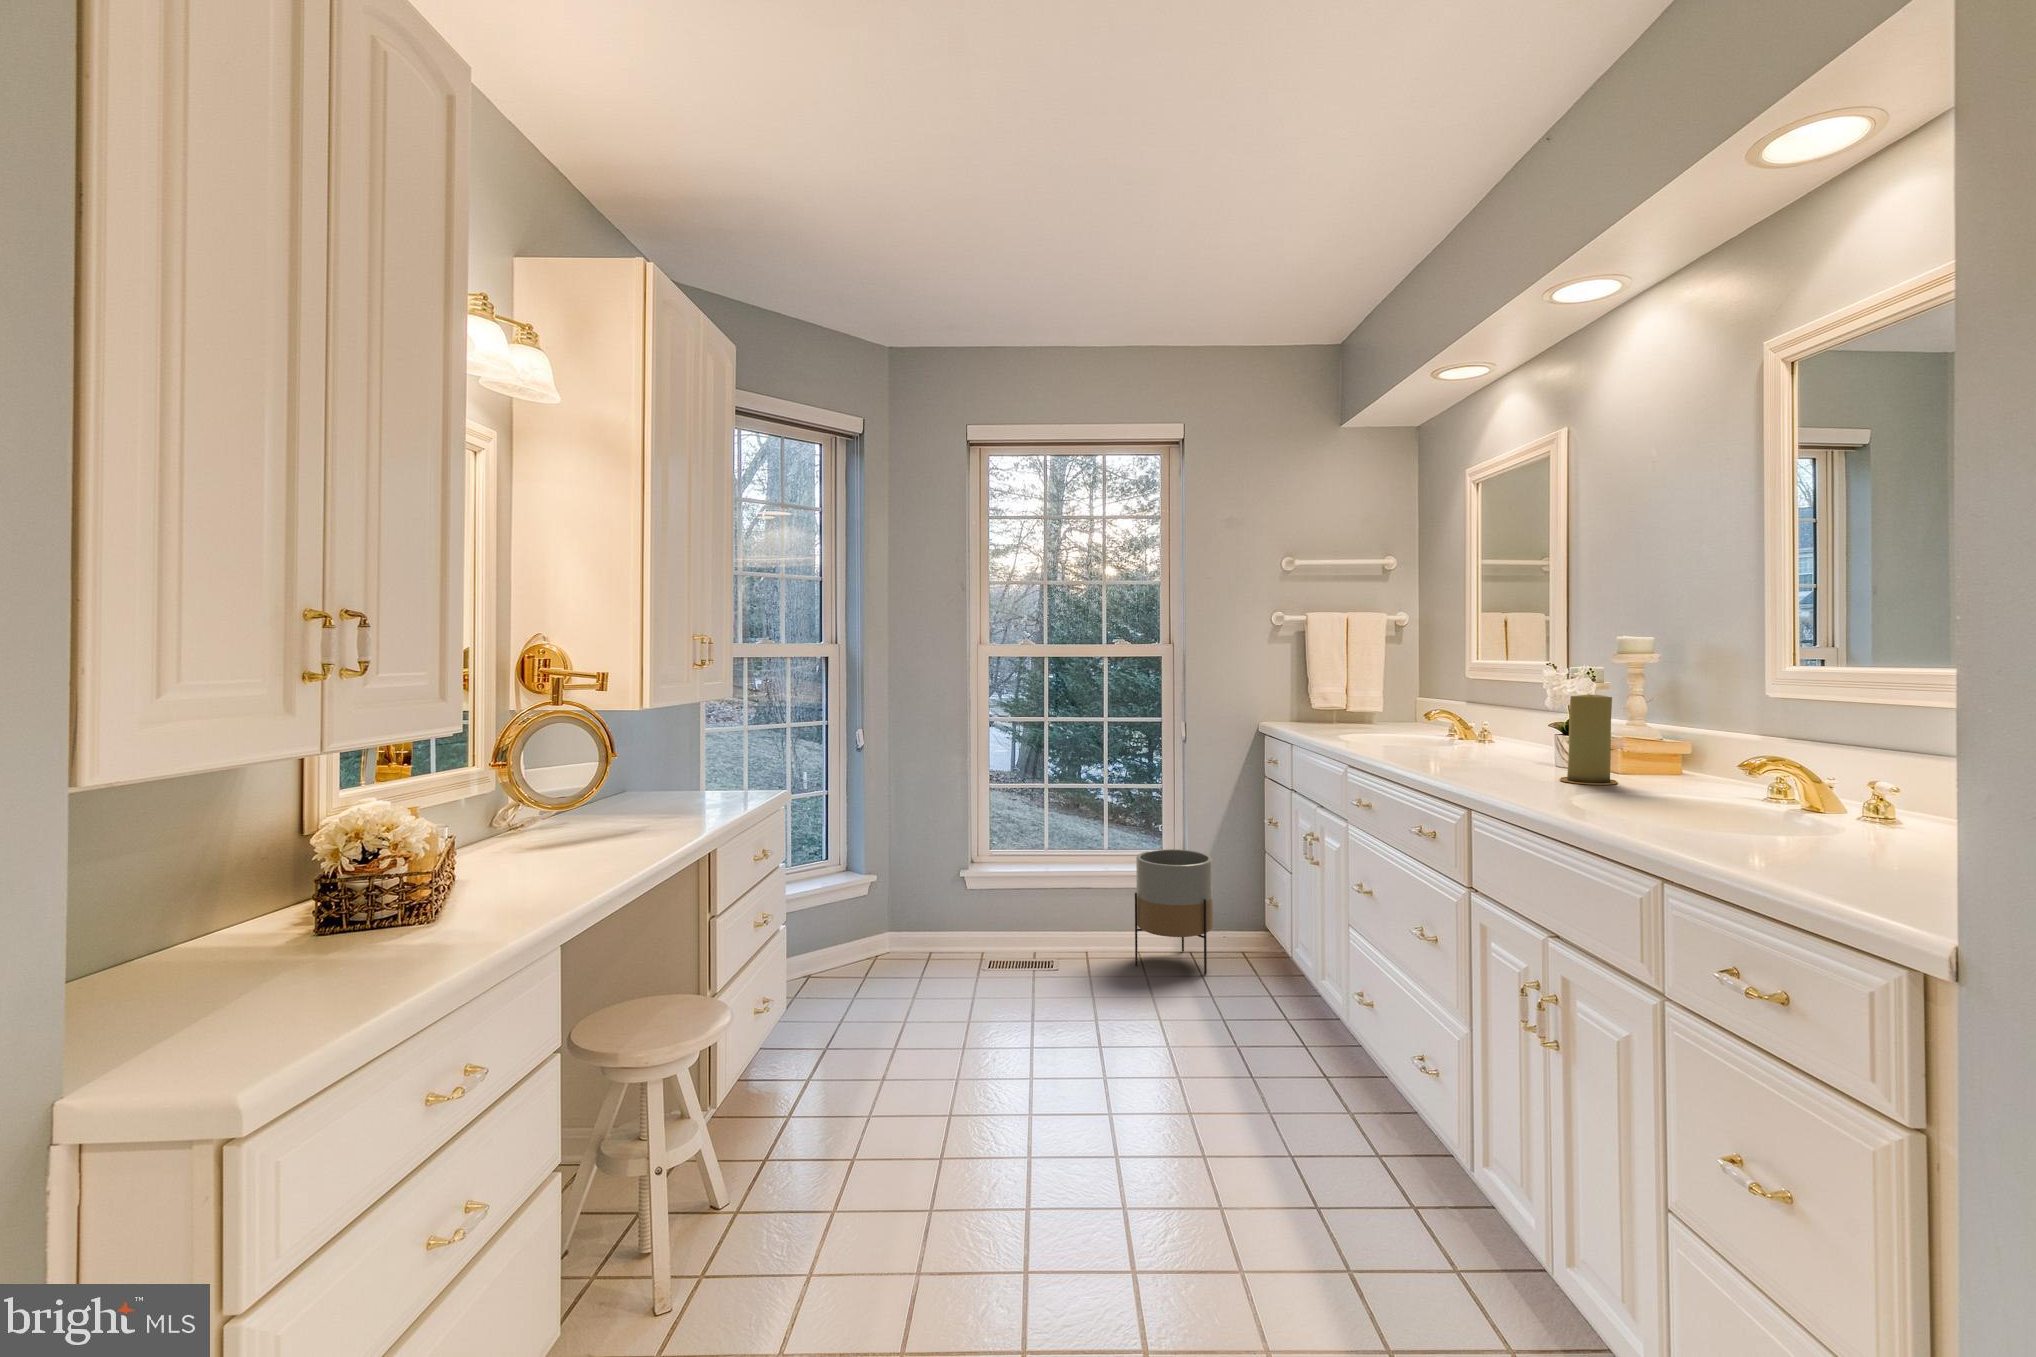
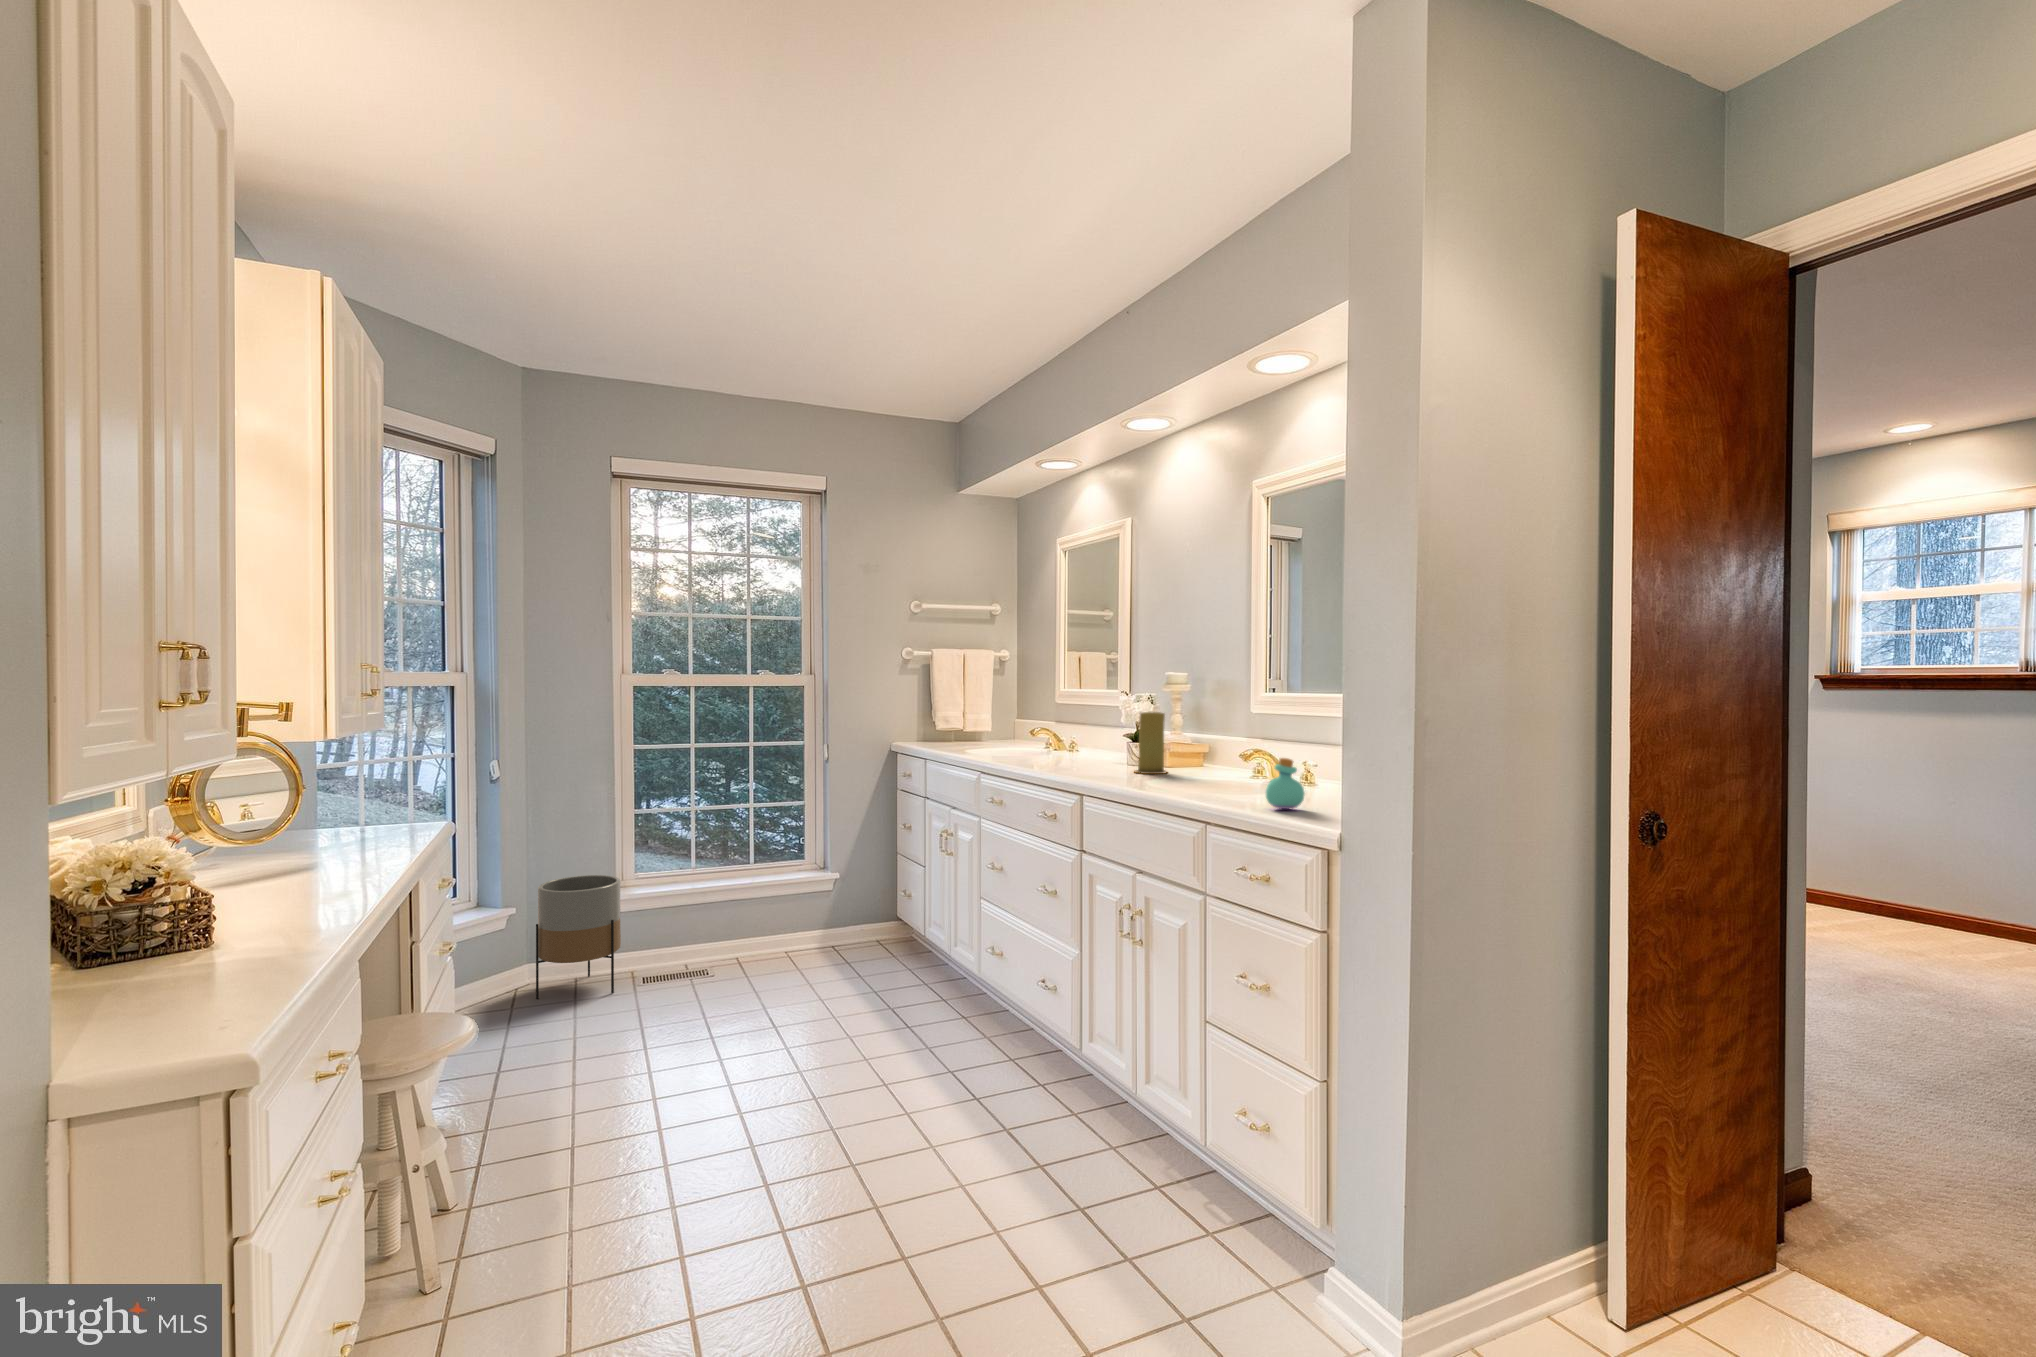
perfume bottle: none [1776,780,1862,870] -> present [1266,758,1305,809]
planter: present [1135,849,1213,974] -> present [536,875,621,999]

